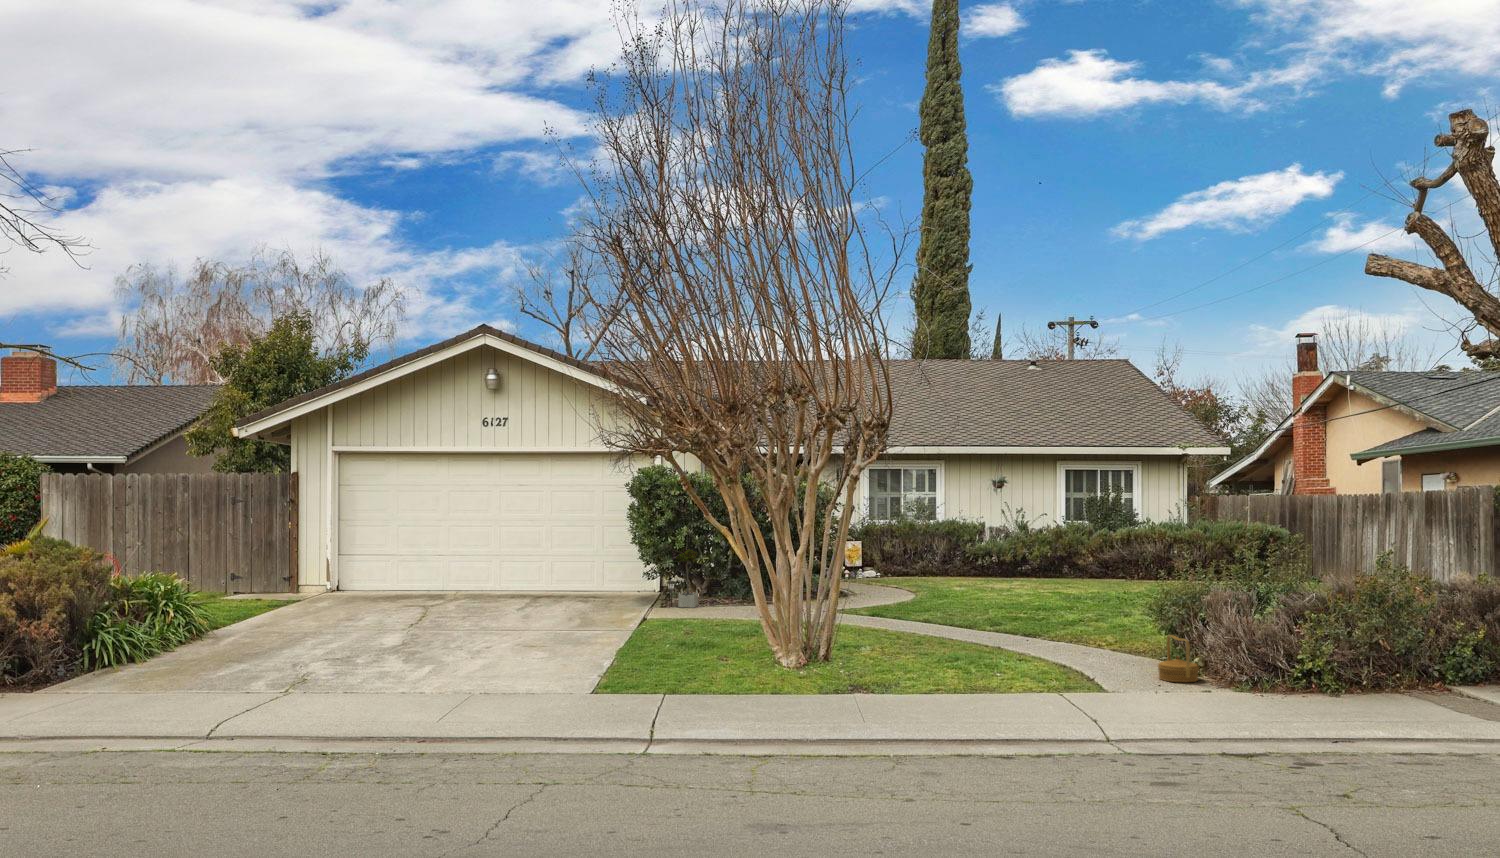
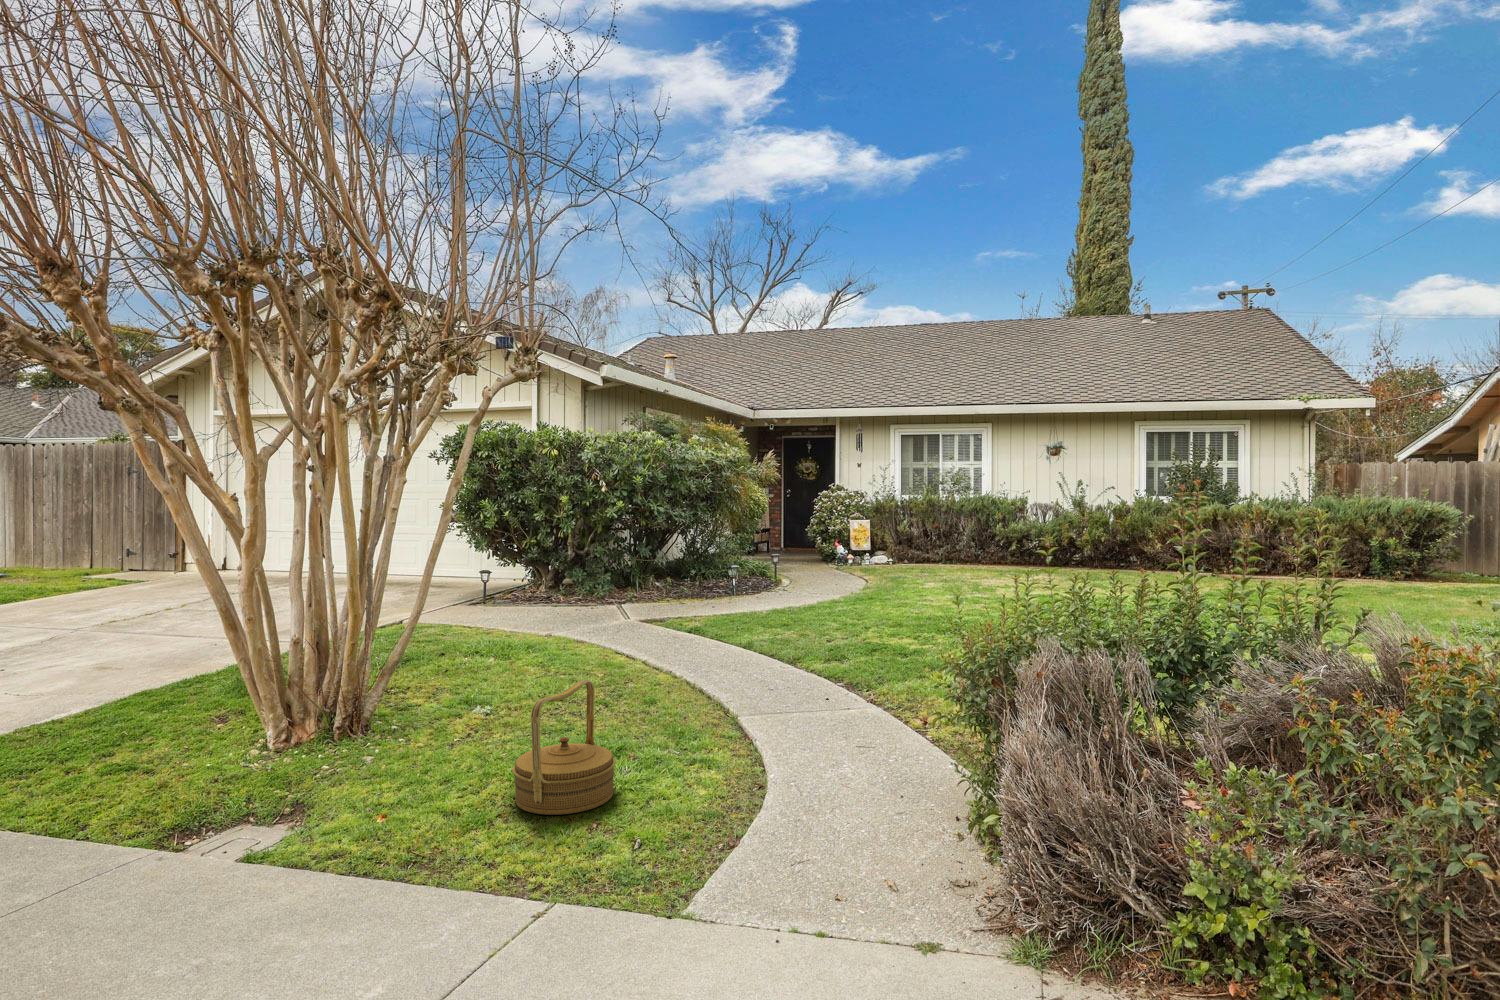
potted tree: present [676,549,698,608] -> none [489,506,522,578]

